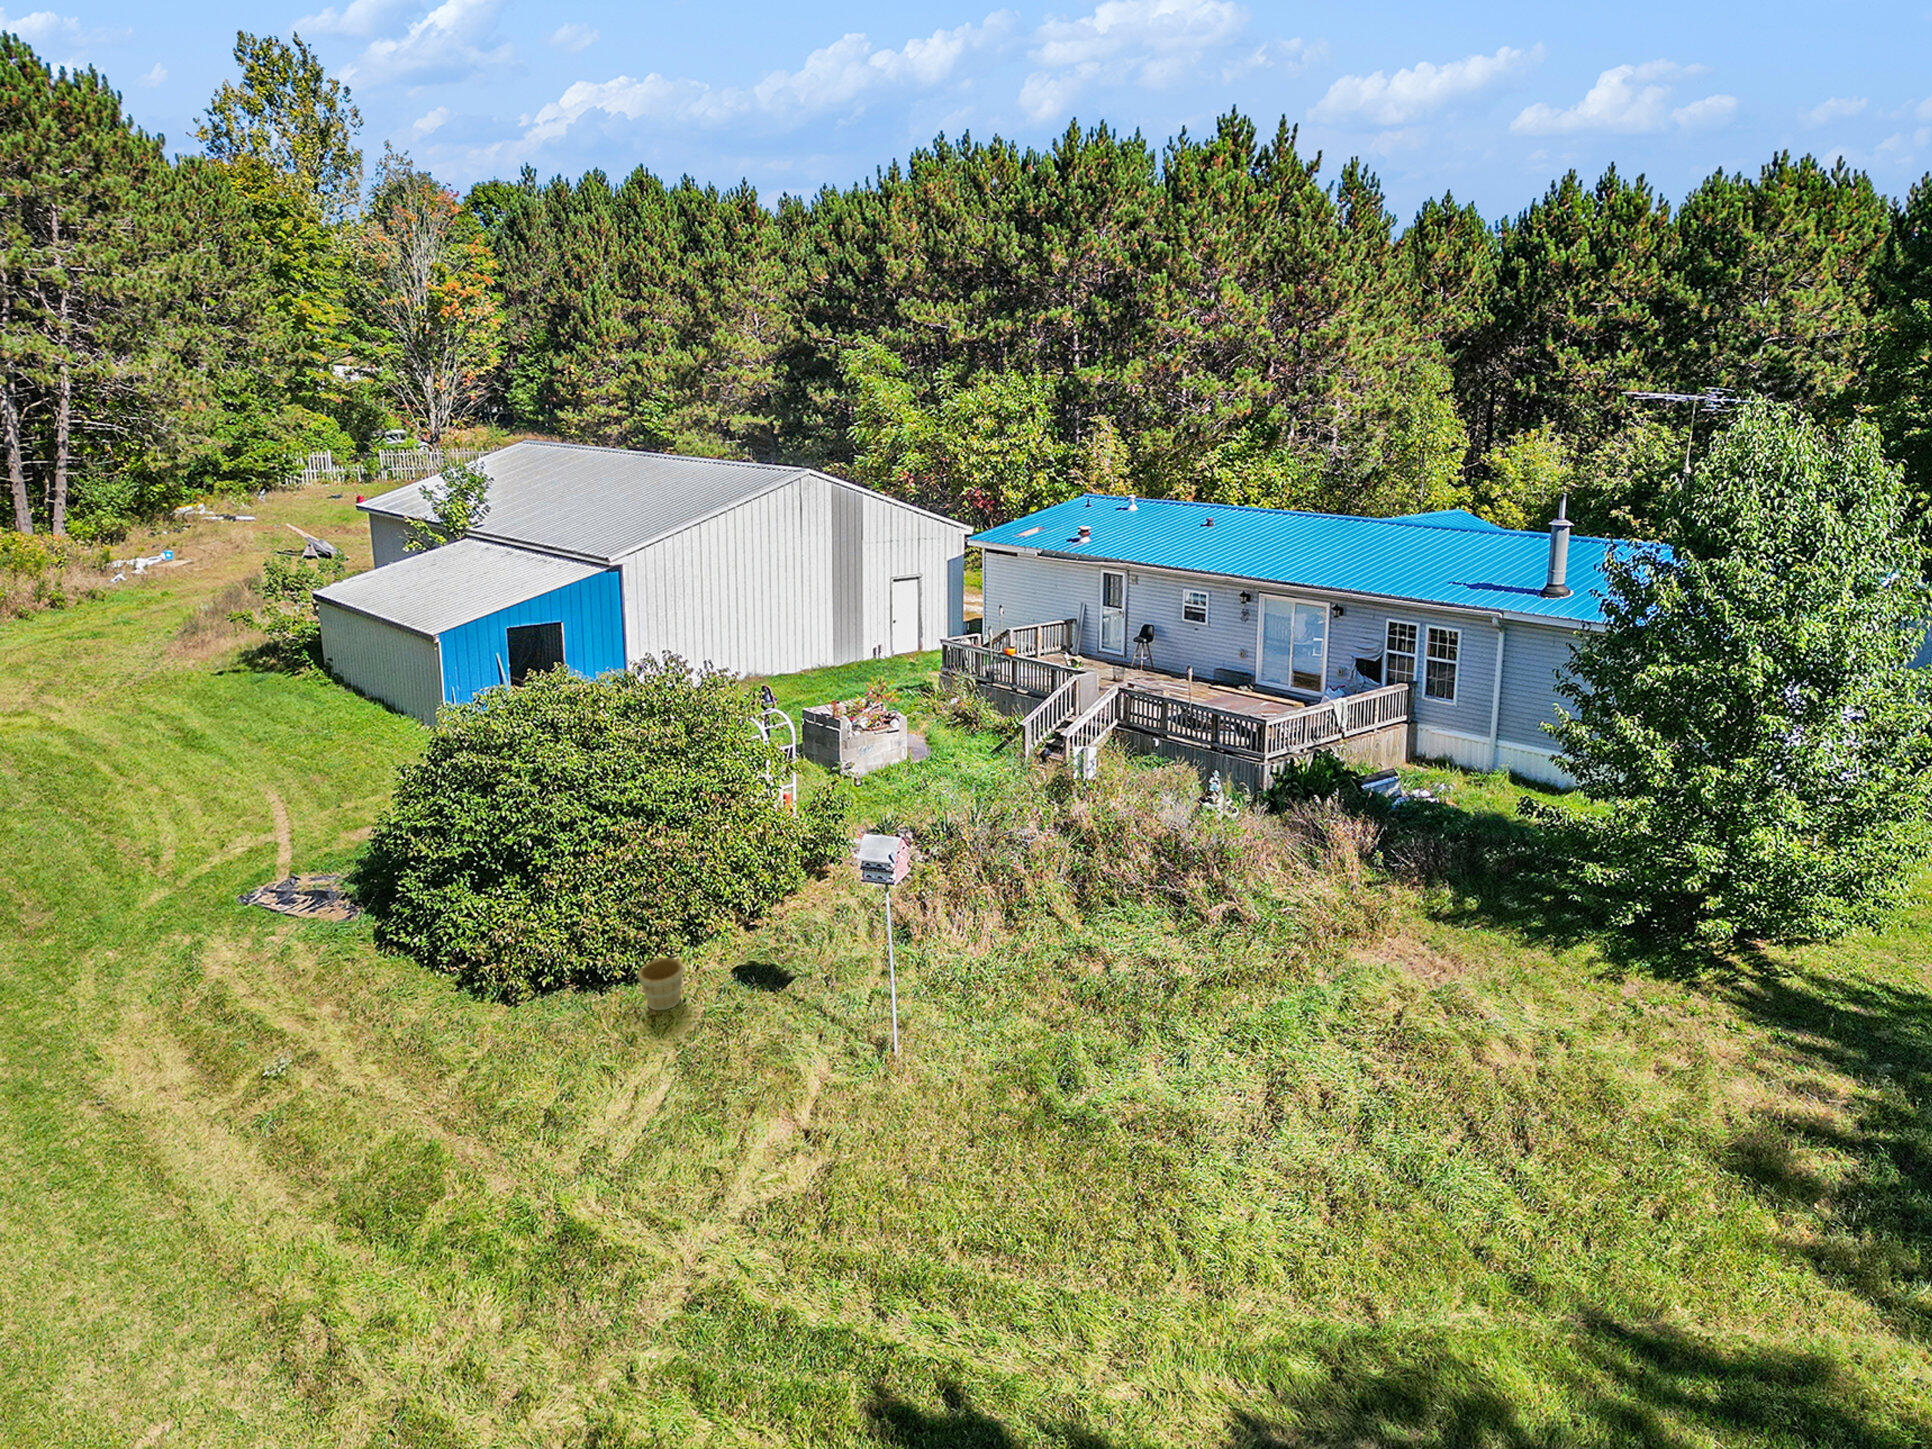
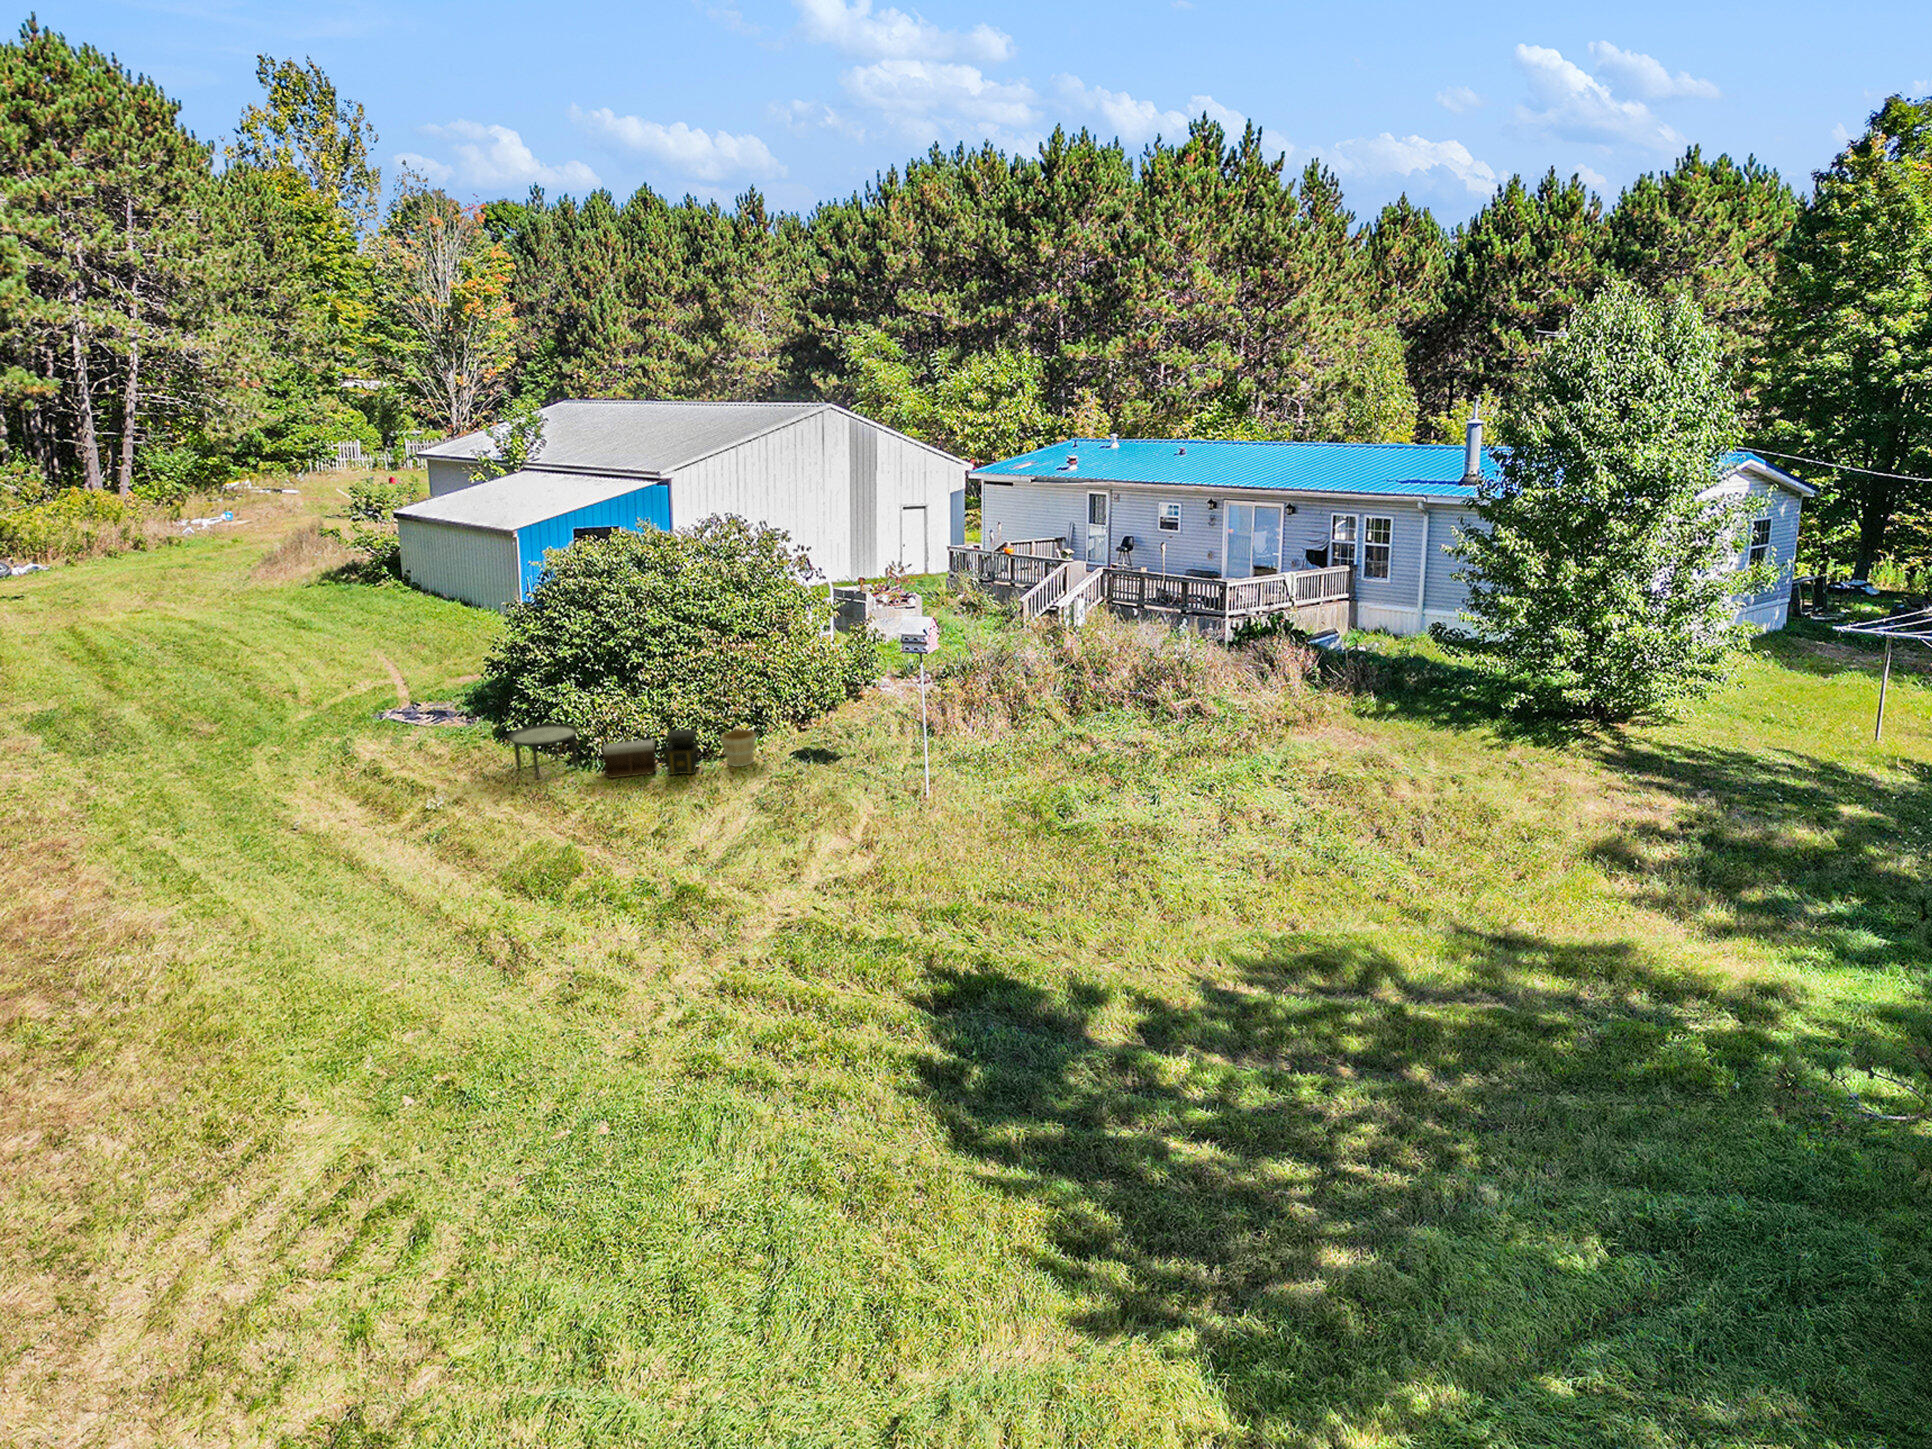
round table: none [368,947,462,1033] -> present [508,723,578,779]
toolbox: none [564,966,612,1027] -> present [665,729,699,775]
bench: none [485,977,559,1033] -> present [603,740,657,778]

